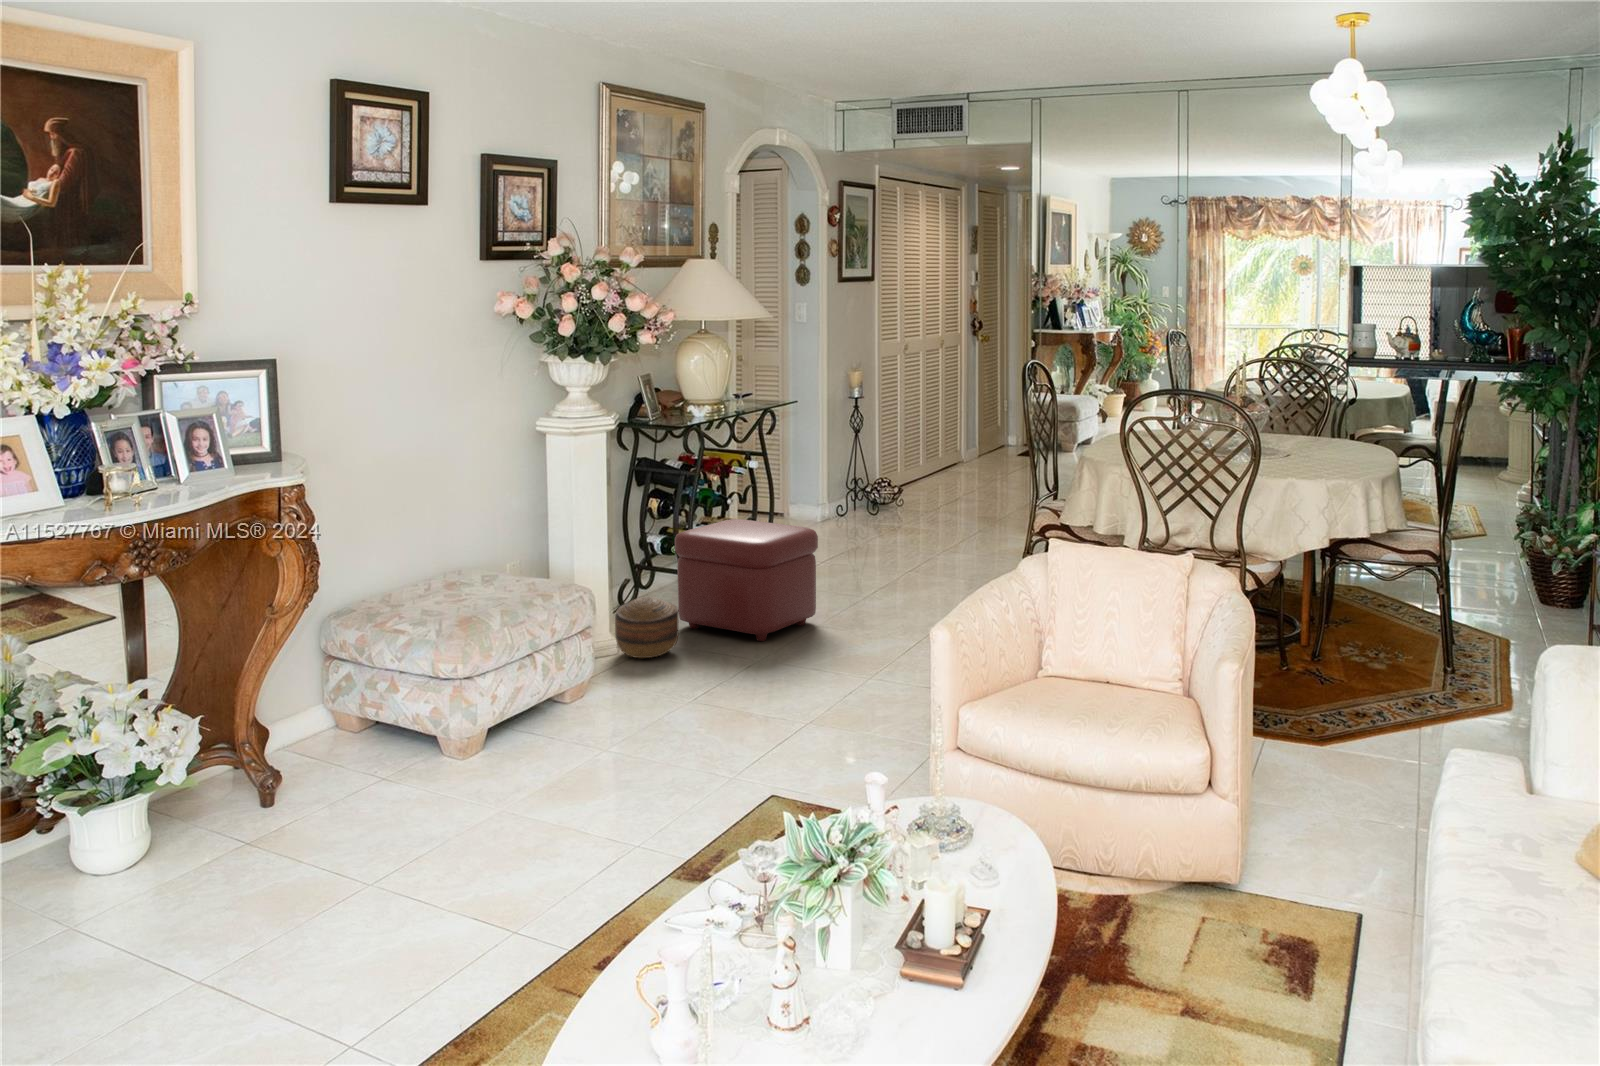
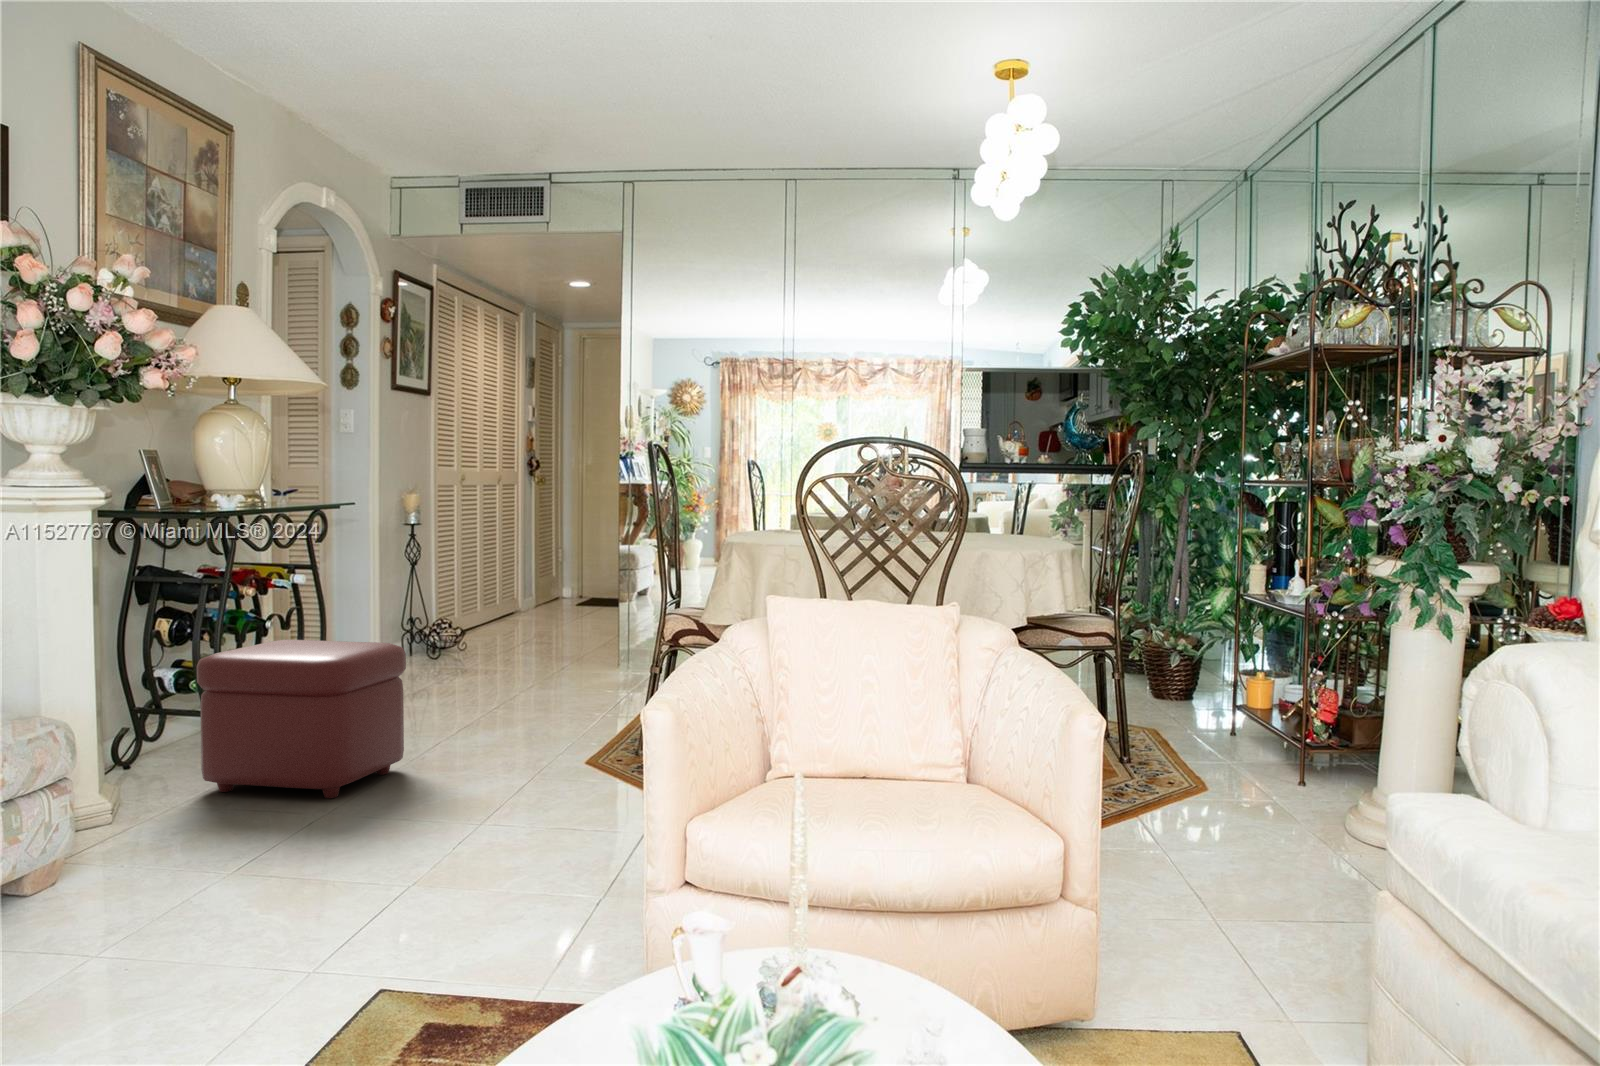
basket: present [615,597,679,658] -> none [100,745,206,838]

